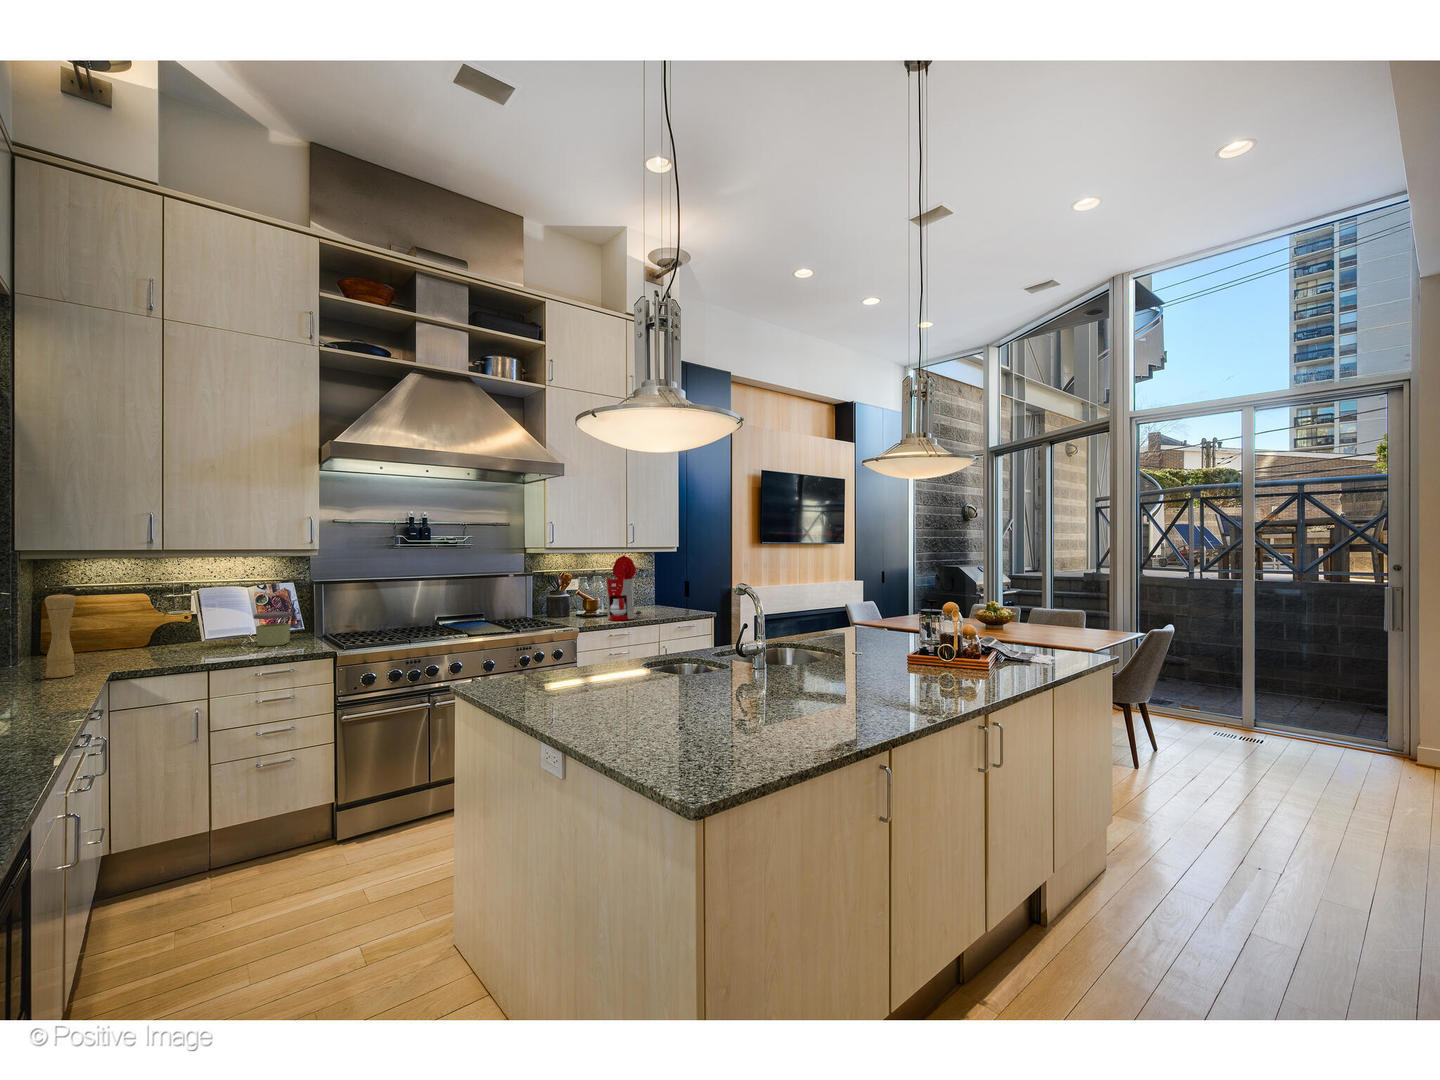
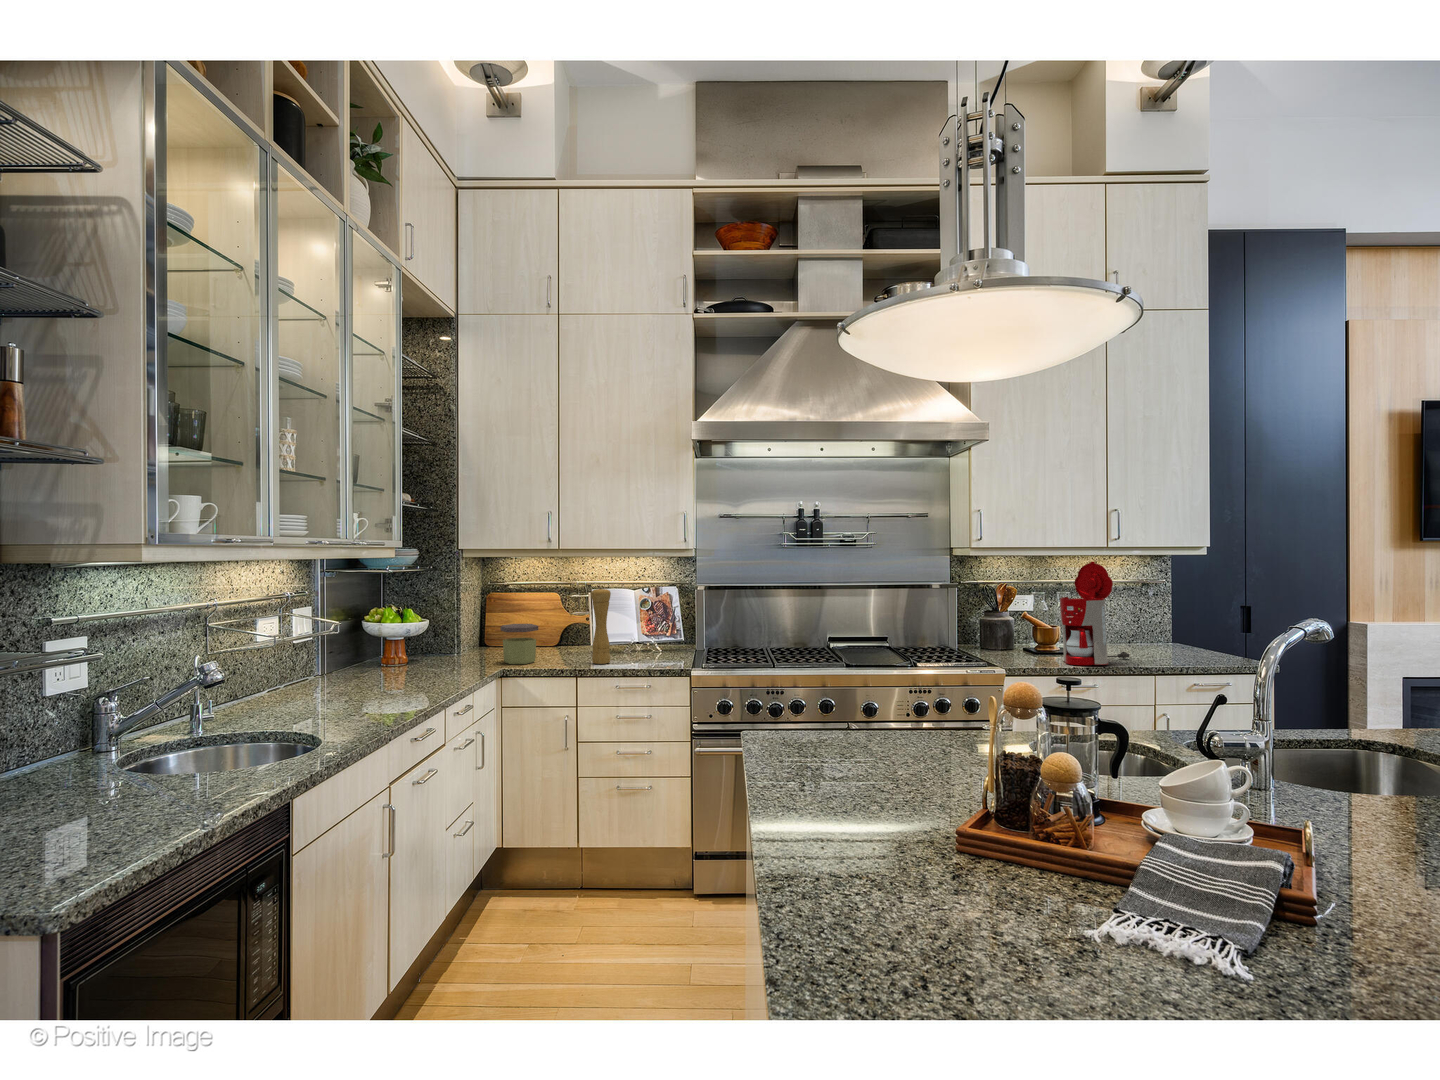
pepper mill: present [45,593,76,678] -> present [591,588,611,664]
jar: present [254,611,293,646] -> present [501,624,538,664]

